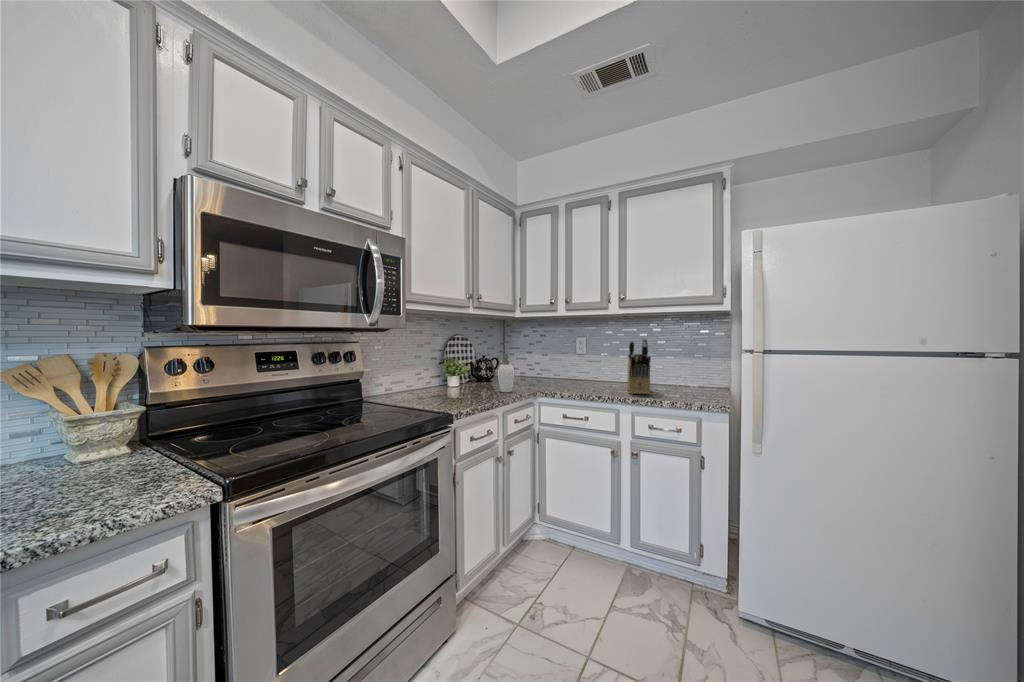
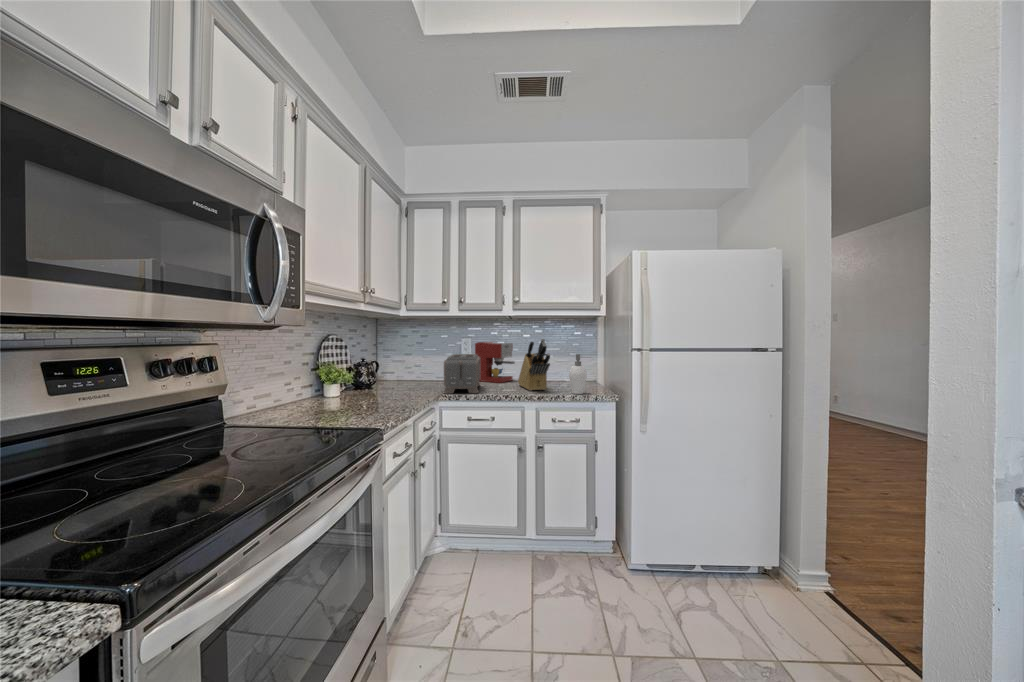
coffee maker: none [590,342,630,385] -> present [475,342,514,383]
soap dispenser: present [498,353,515,392] -> present [569,354,587,394]
toaster: none [542,354,587,393] -> present [444,354,480,394]

